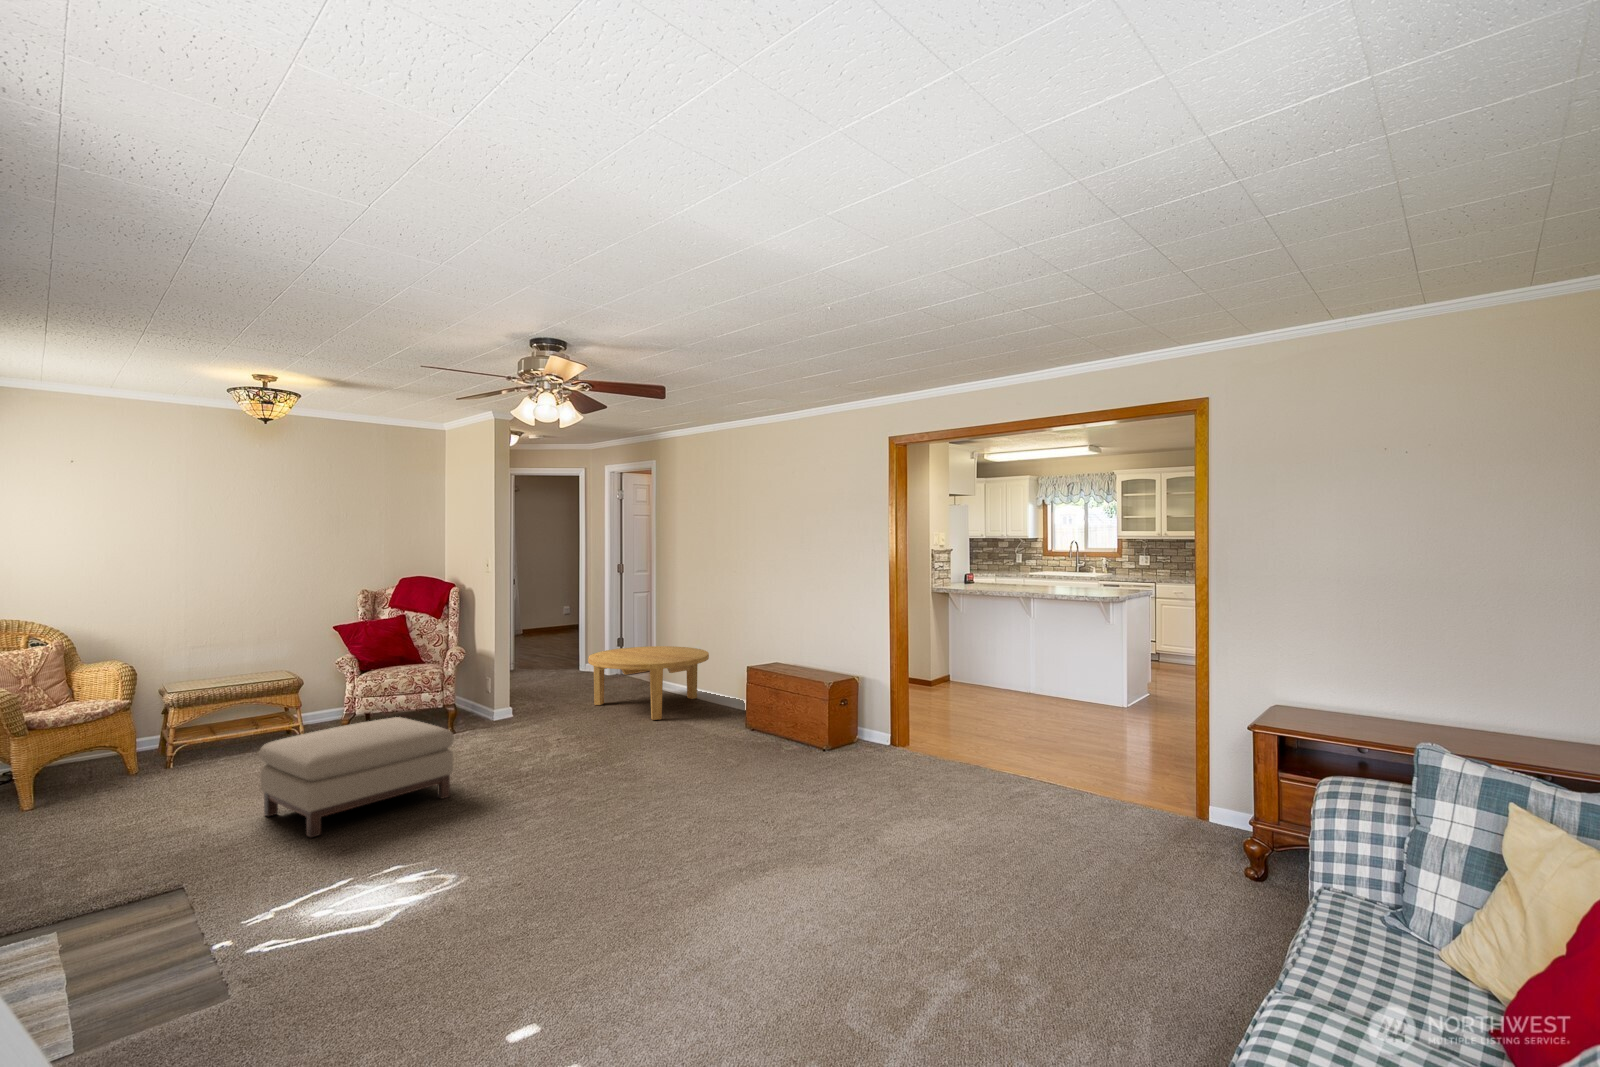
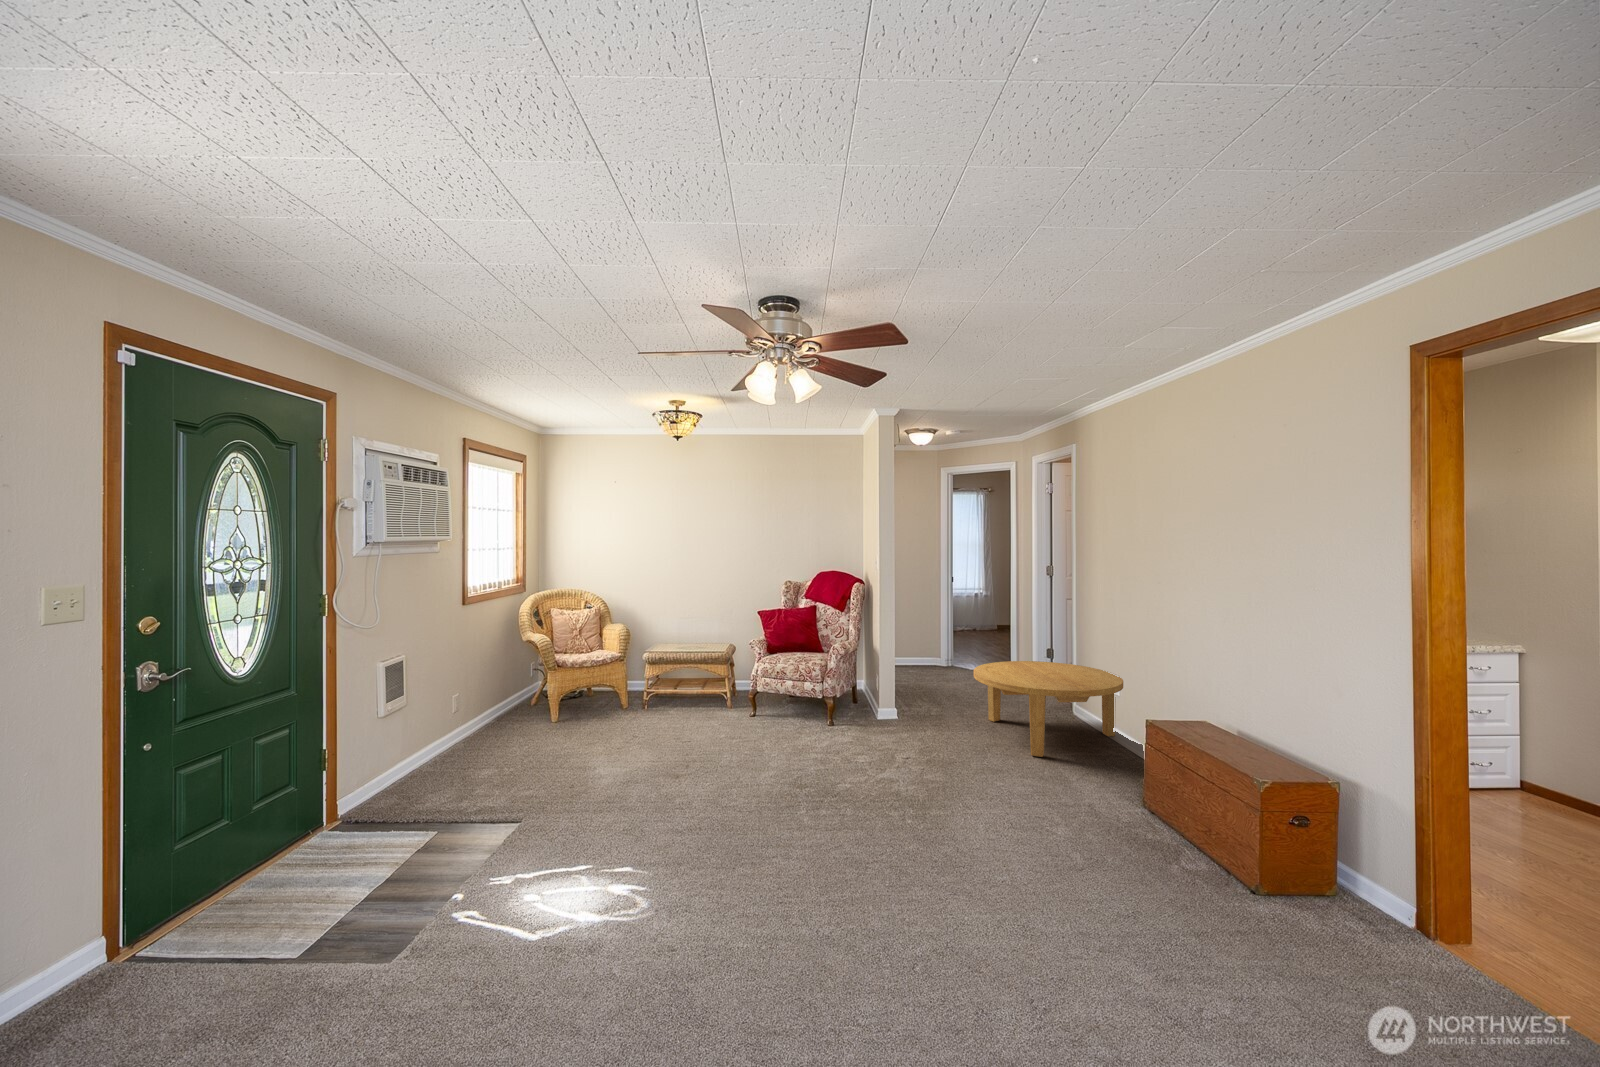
ottoman: present [259,717,454,837] -> none [619,705,760,806]

